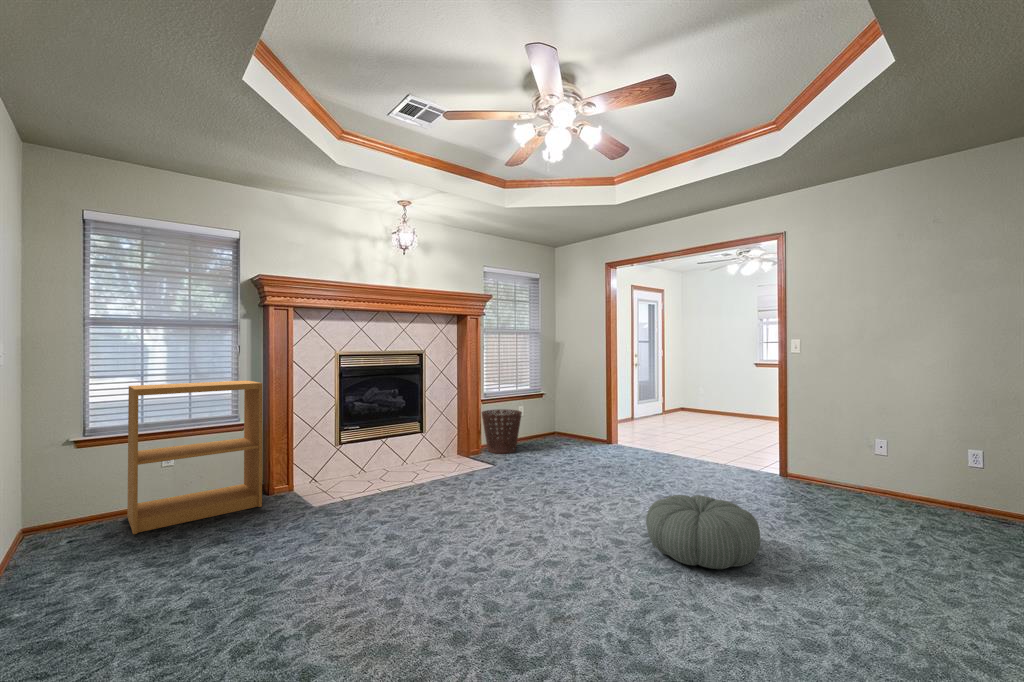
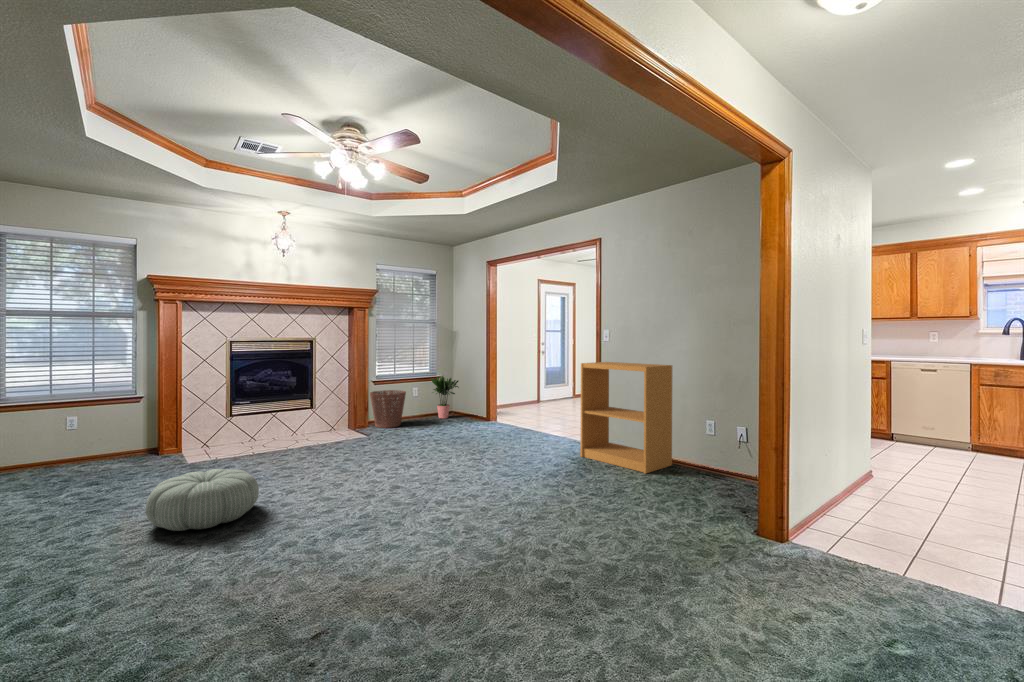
bookshelf: present [127,380,262,534] -> present [580,362,672,473]
potted plant: none [538,390,571,441] -> present [431,376,459,418]
pouf: present [646,495,761,569] -> present [146,469,259,531]

